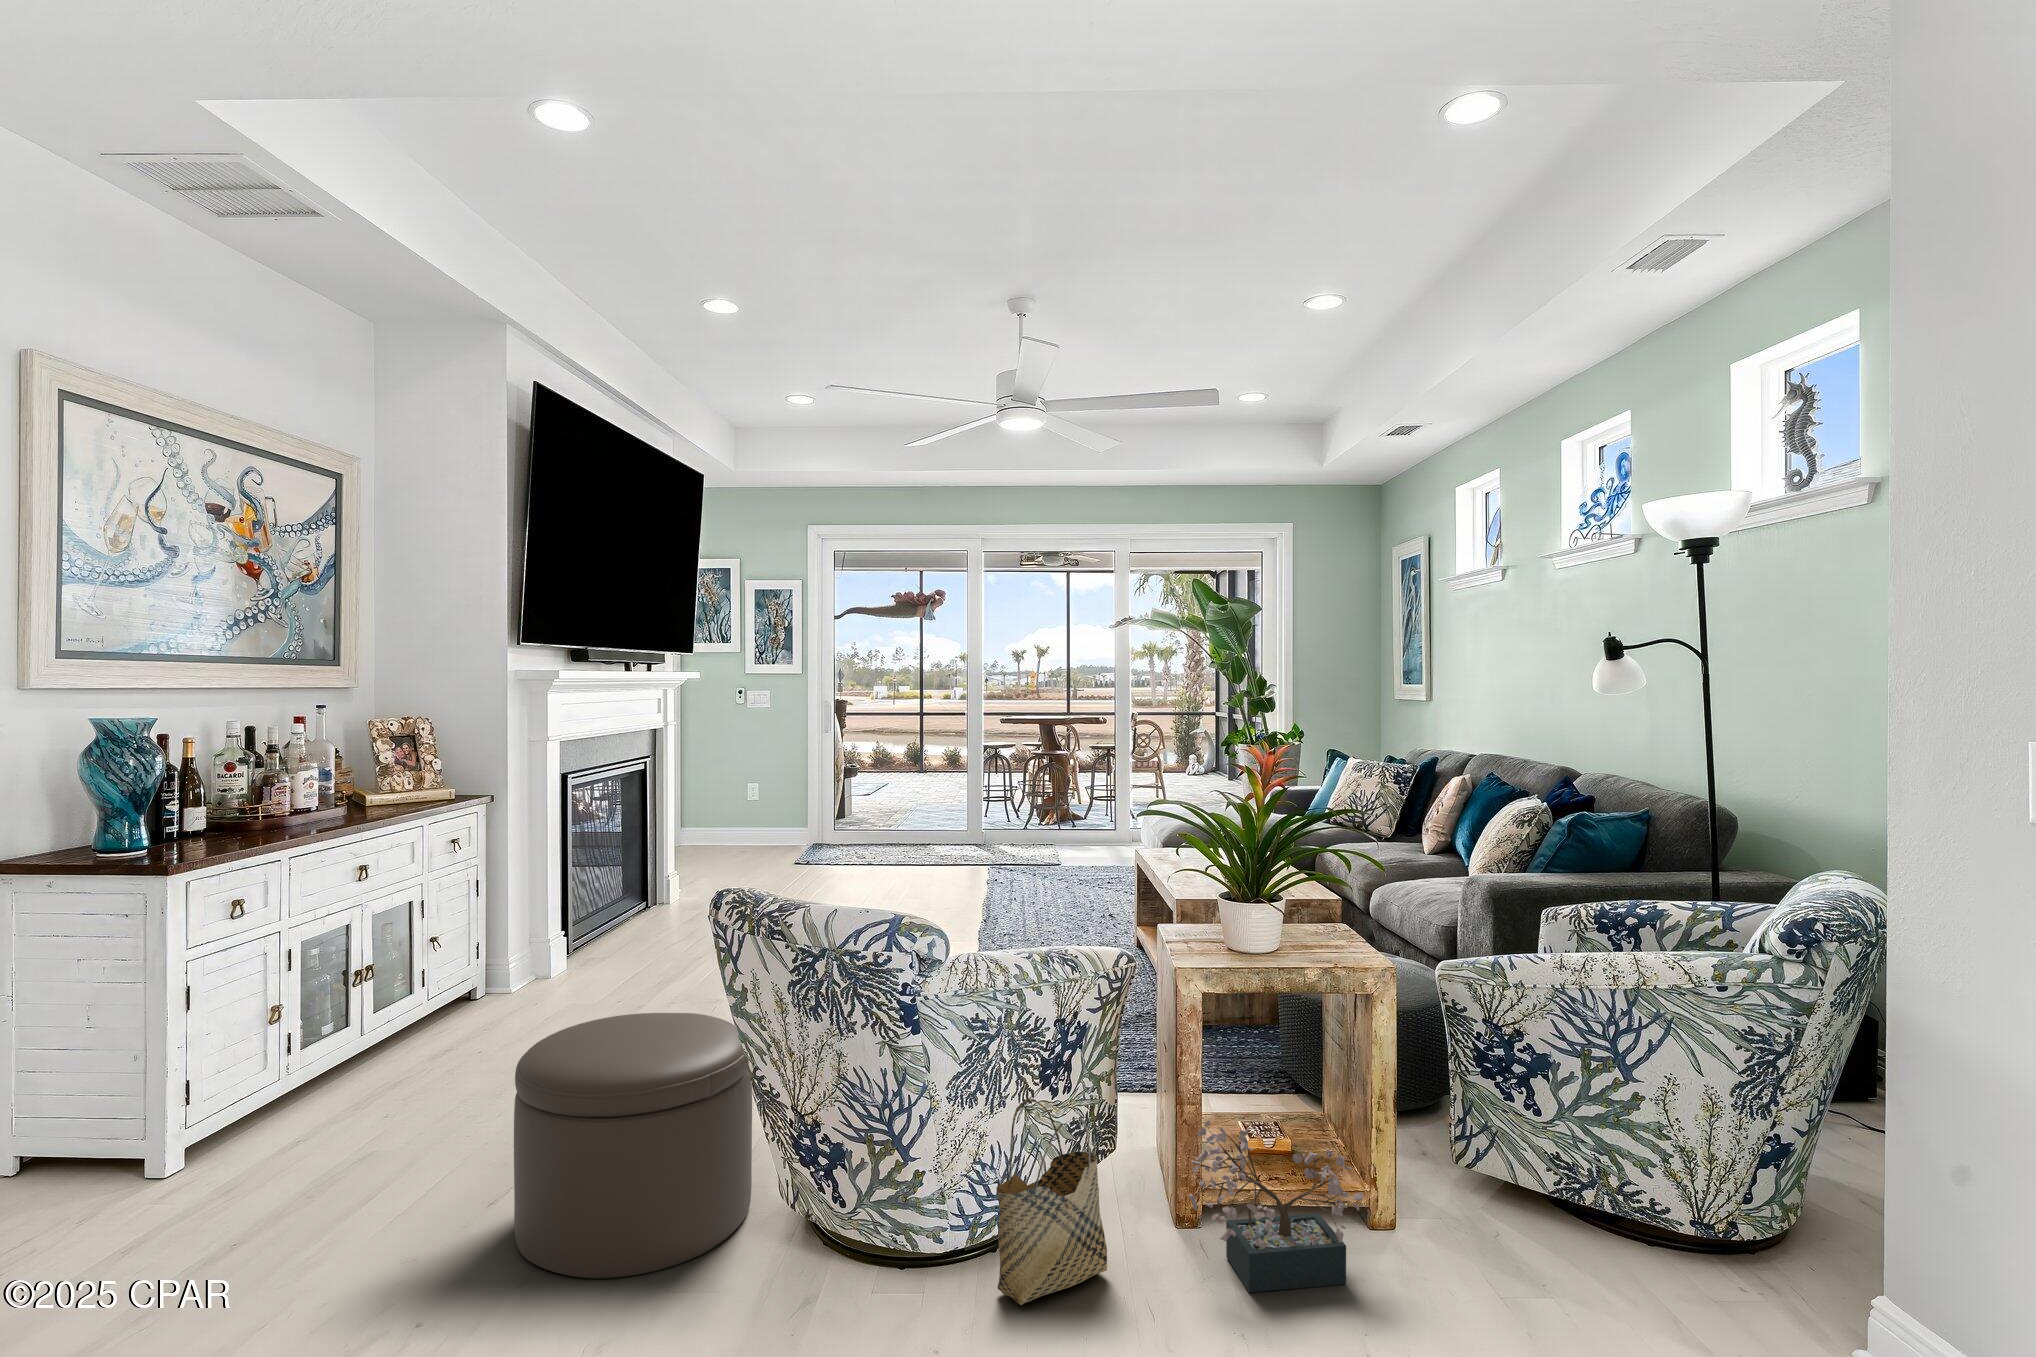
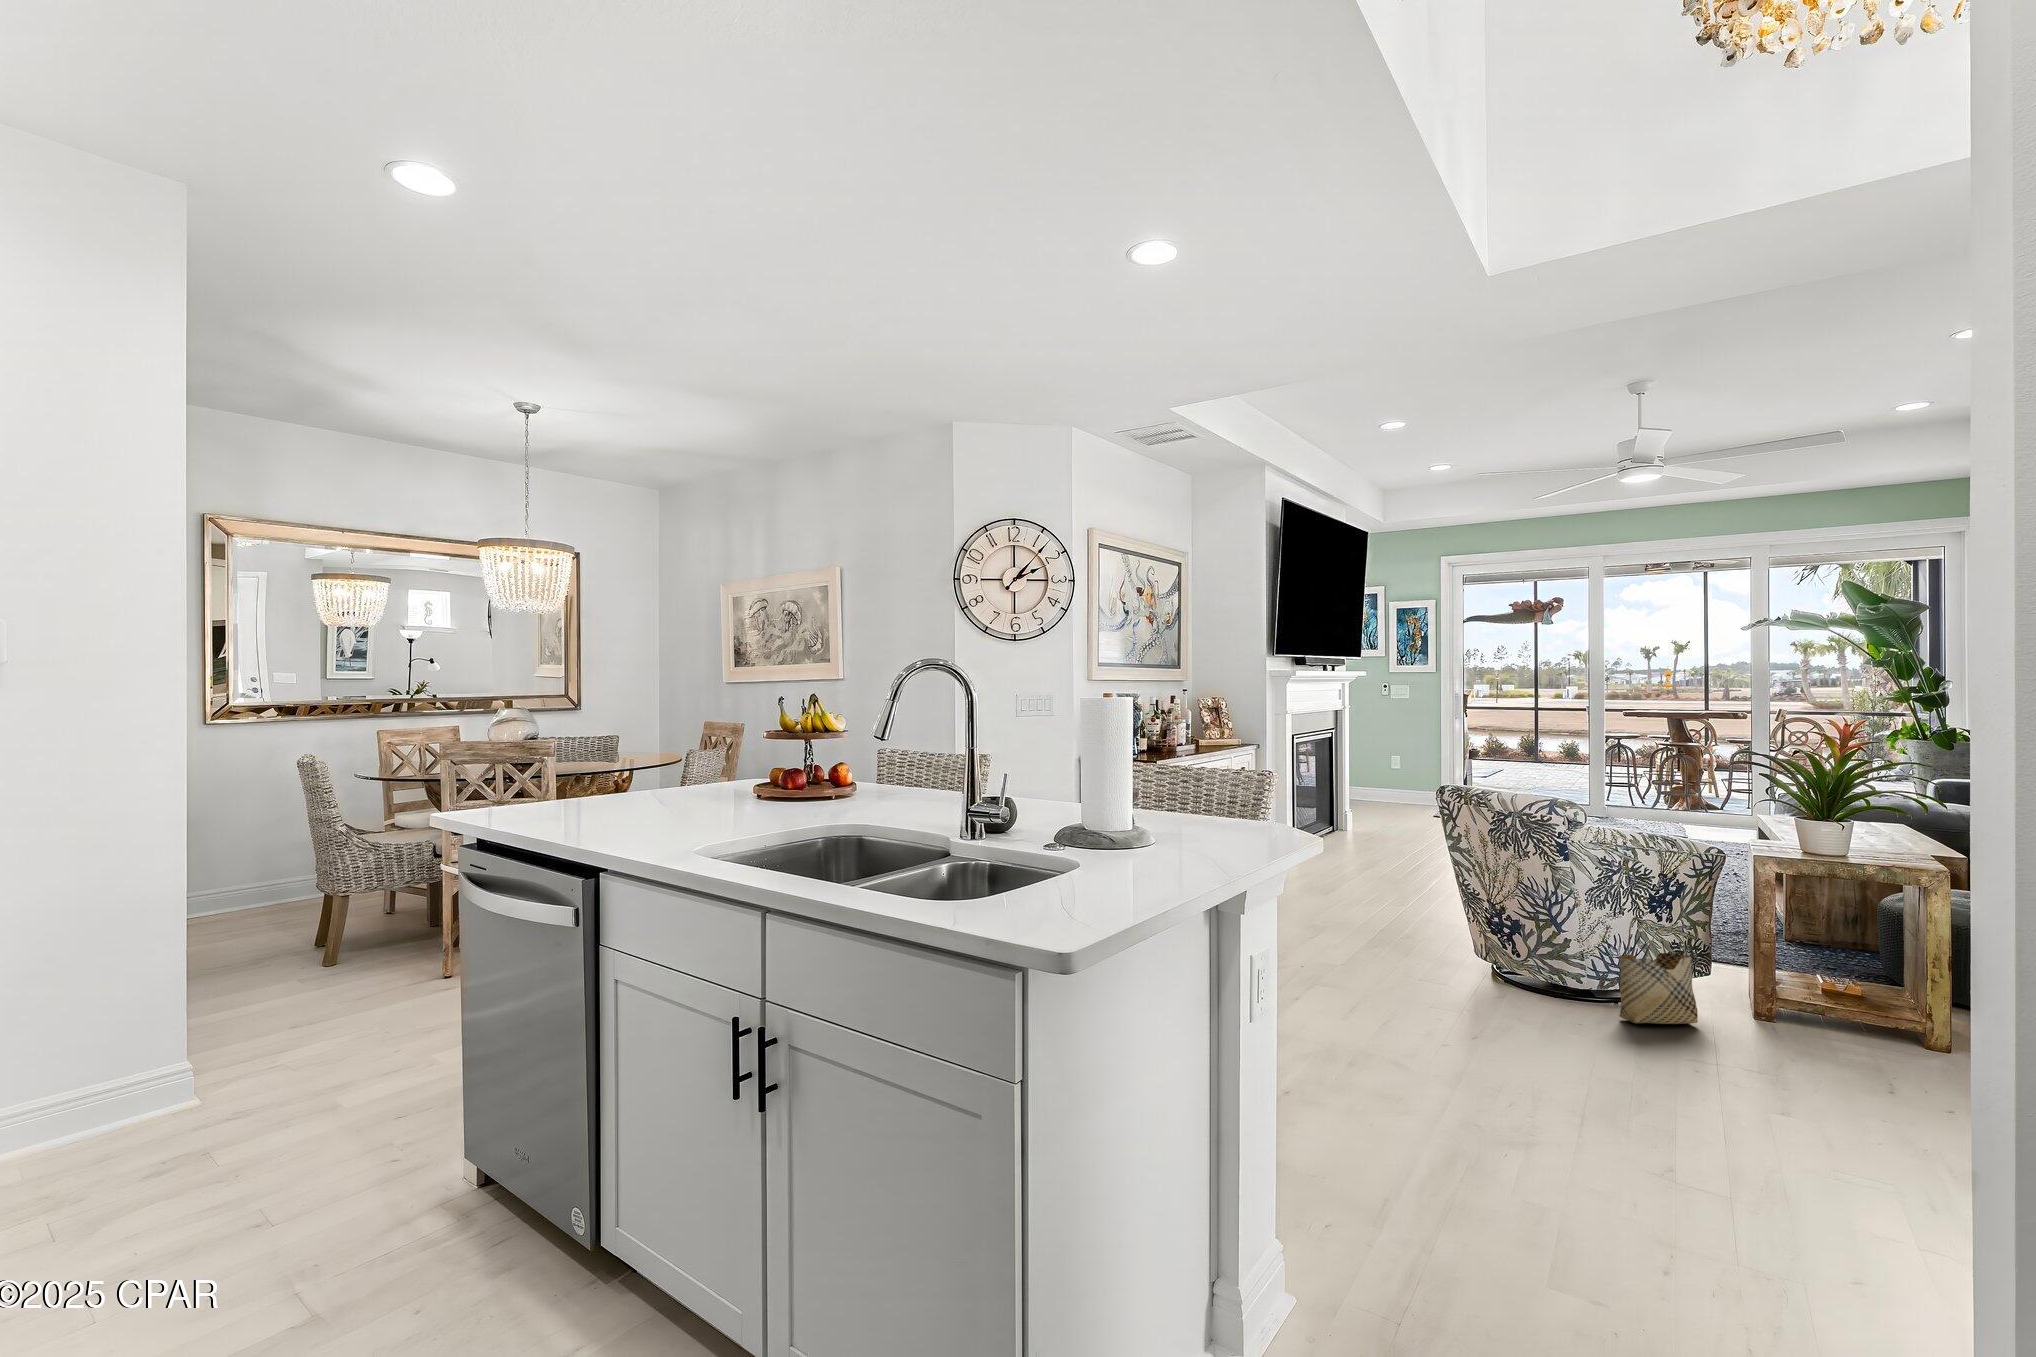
ottoman: present [514,1013,752,1278] -> none [1327,854,1455,977]
decorative plant: present [1189,1121,1363,1293] -> none [1761,947,1908,1062]

